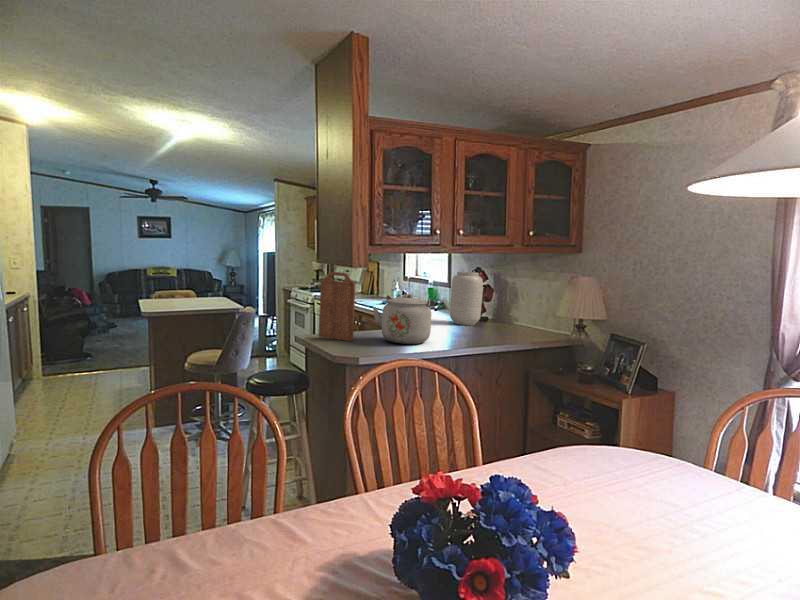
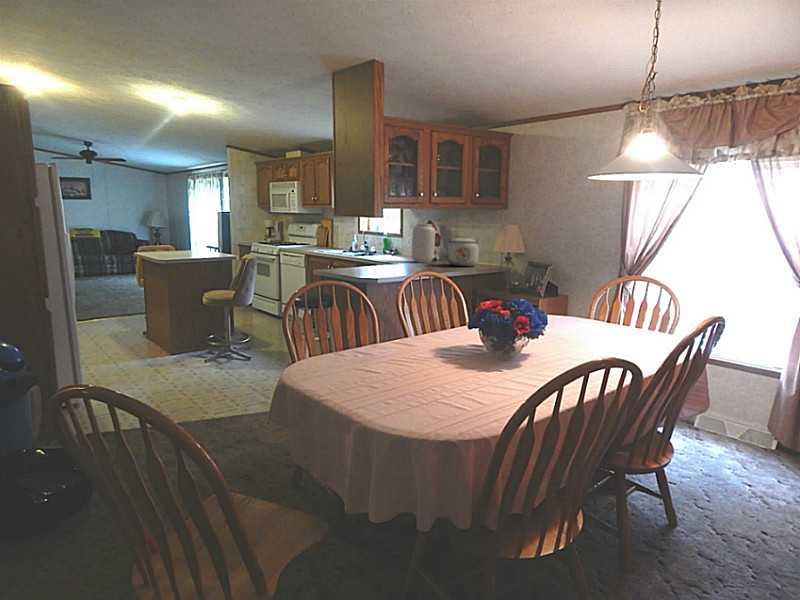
cutting board: present [319,272,355,341] -> none [331,223,359,272]
kettle: present [373,294,435,344] -> present [442,236,479,266]

